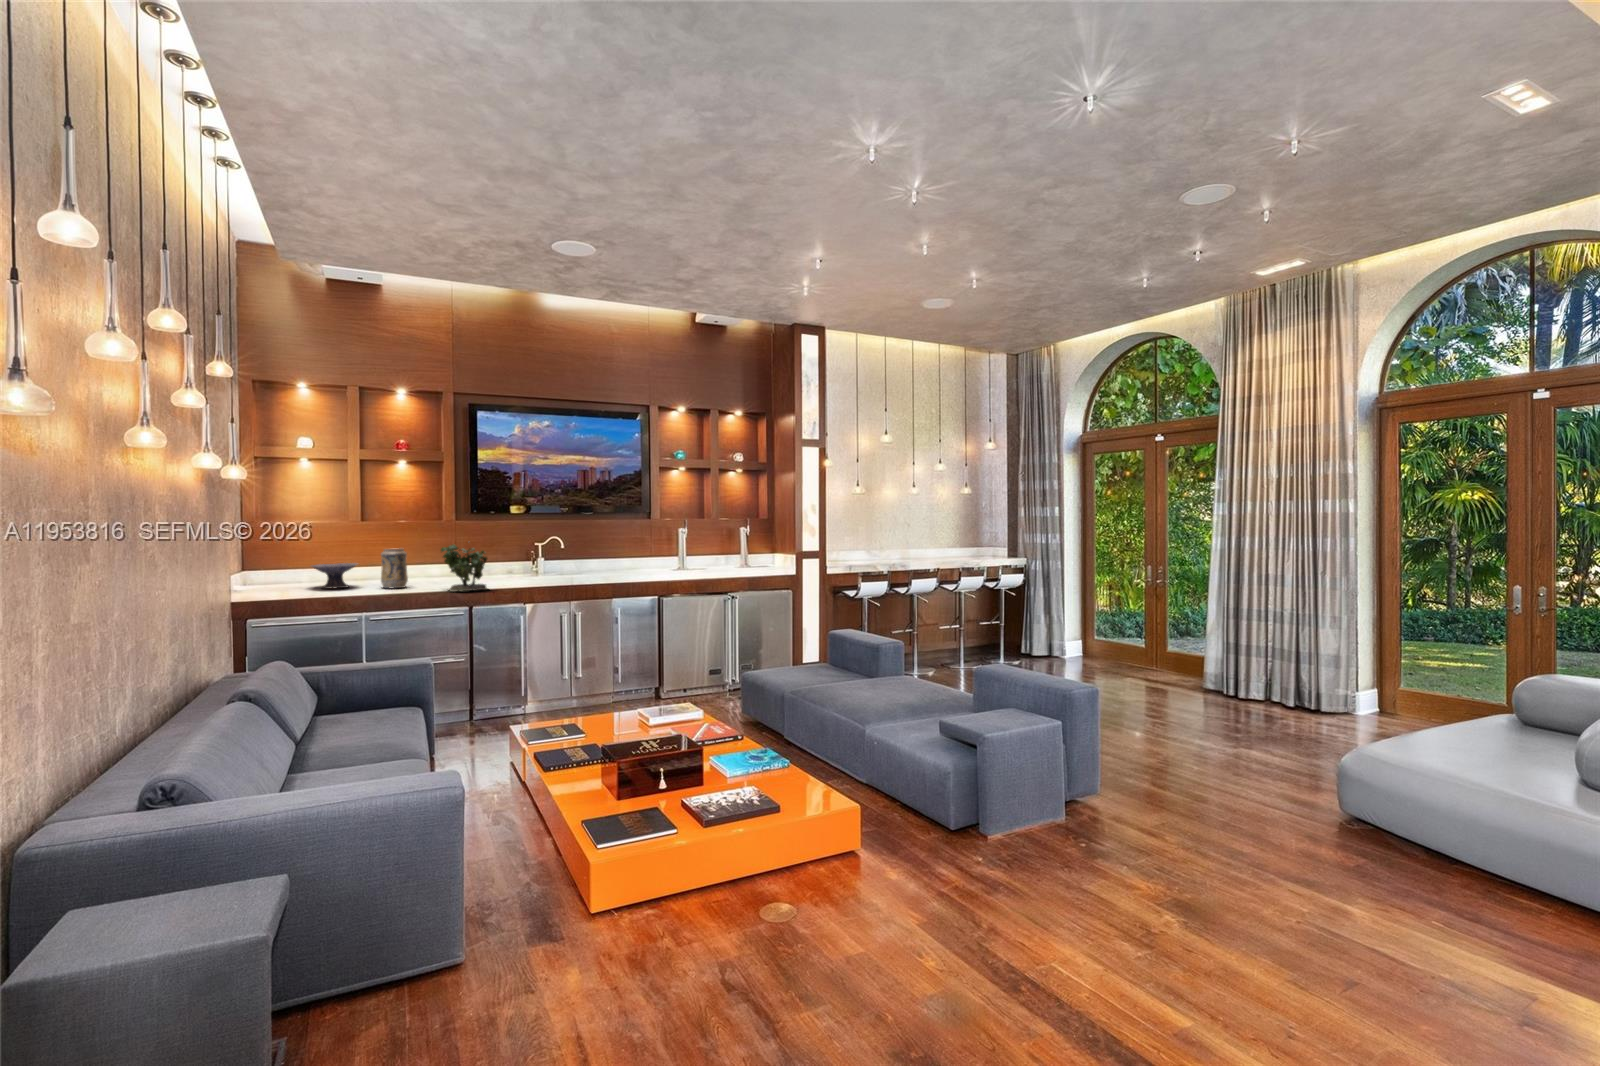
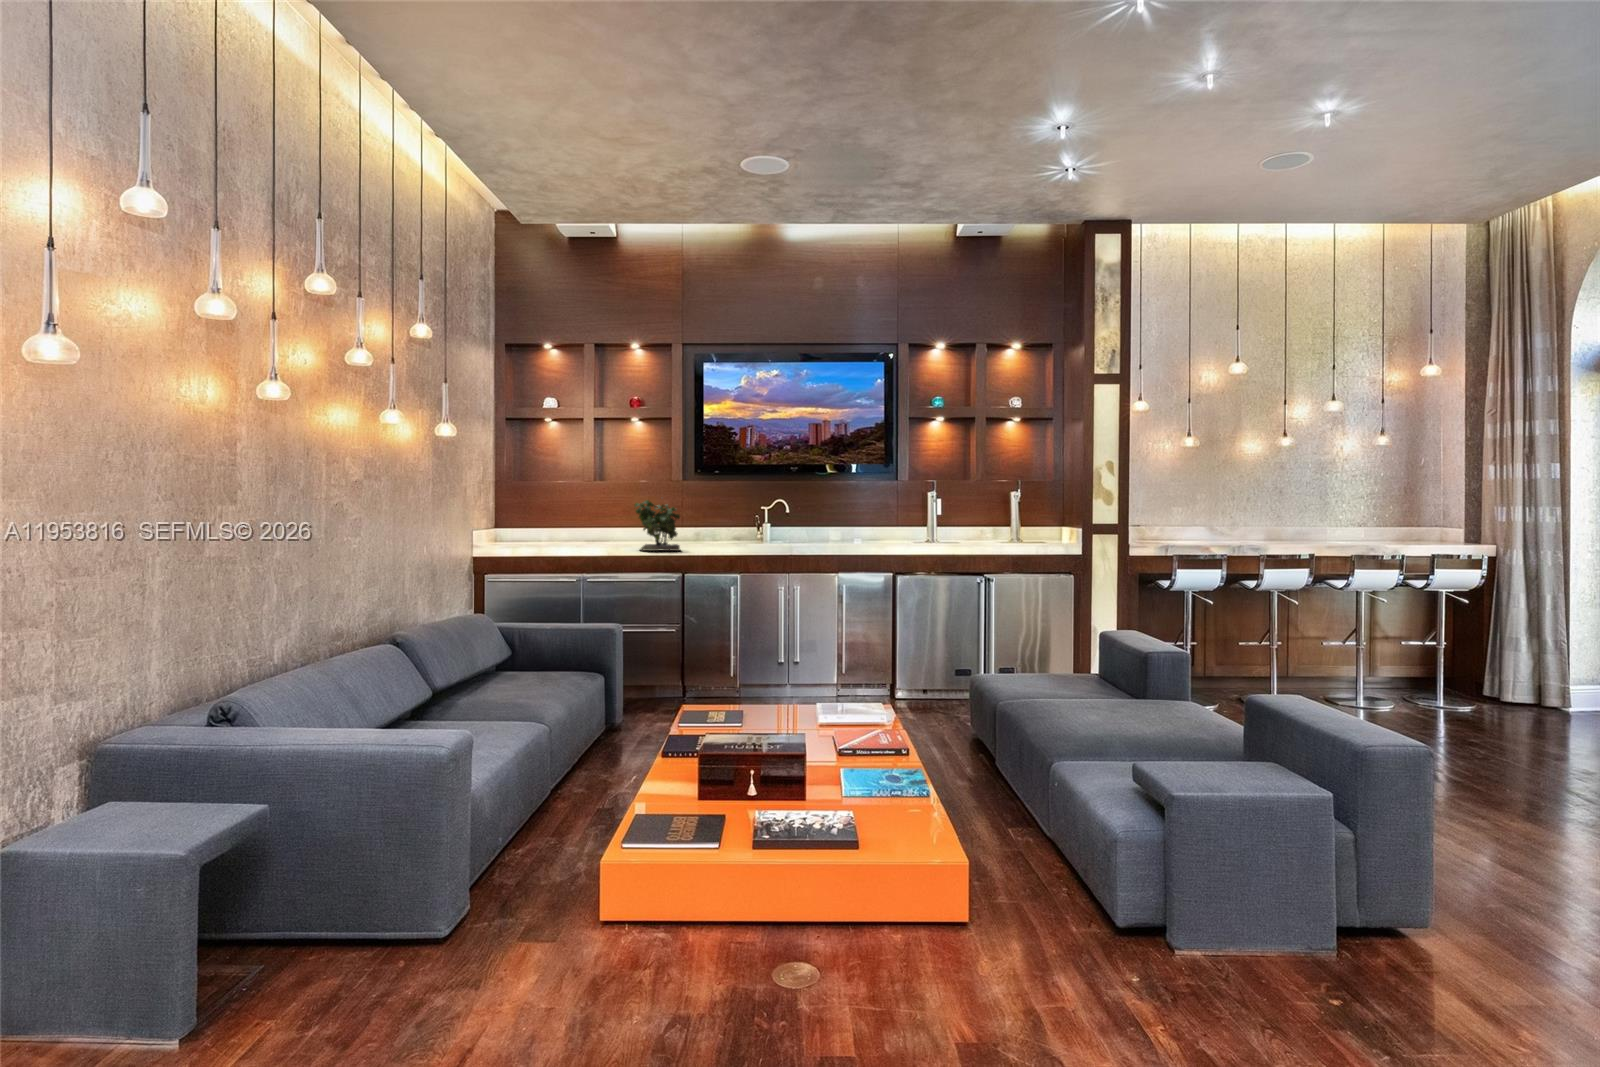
decorative vase: present [381,548,408,588] -> none [586,504,612,545]
decorative bowl: present [312,563,357,589] -> none [526,520,571,543]

